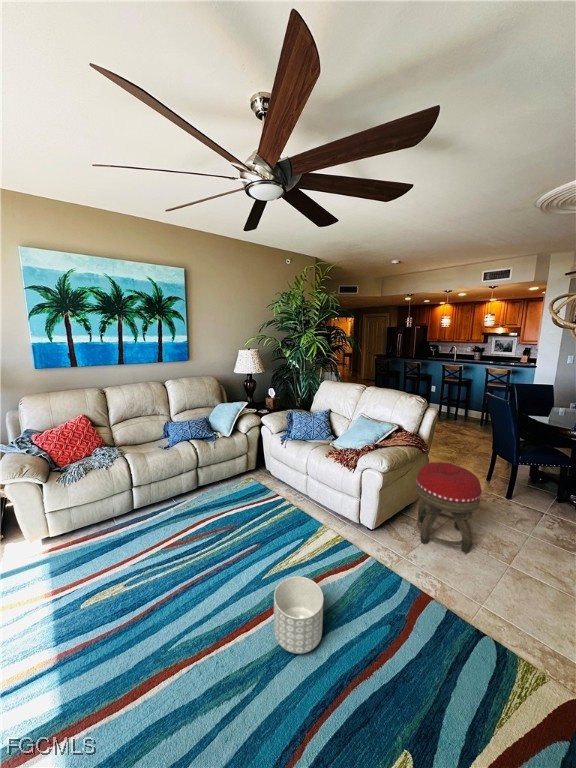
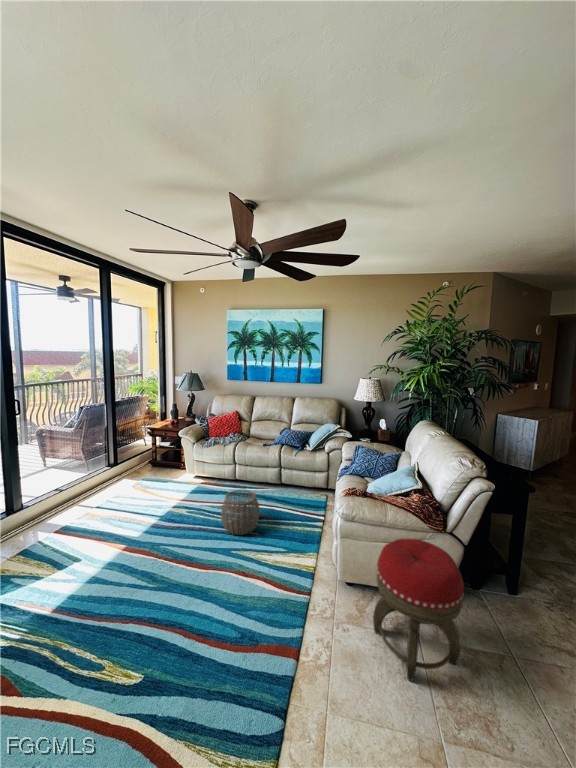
woven basket: none [207,501,257,563] -> present [221,489,260,535]
planter: present [274,576,323,654] -> none [175,543,213,595]

